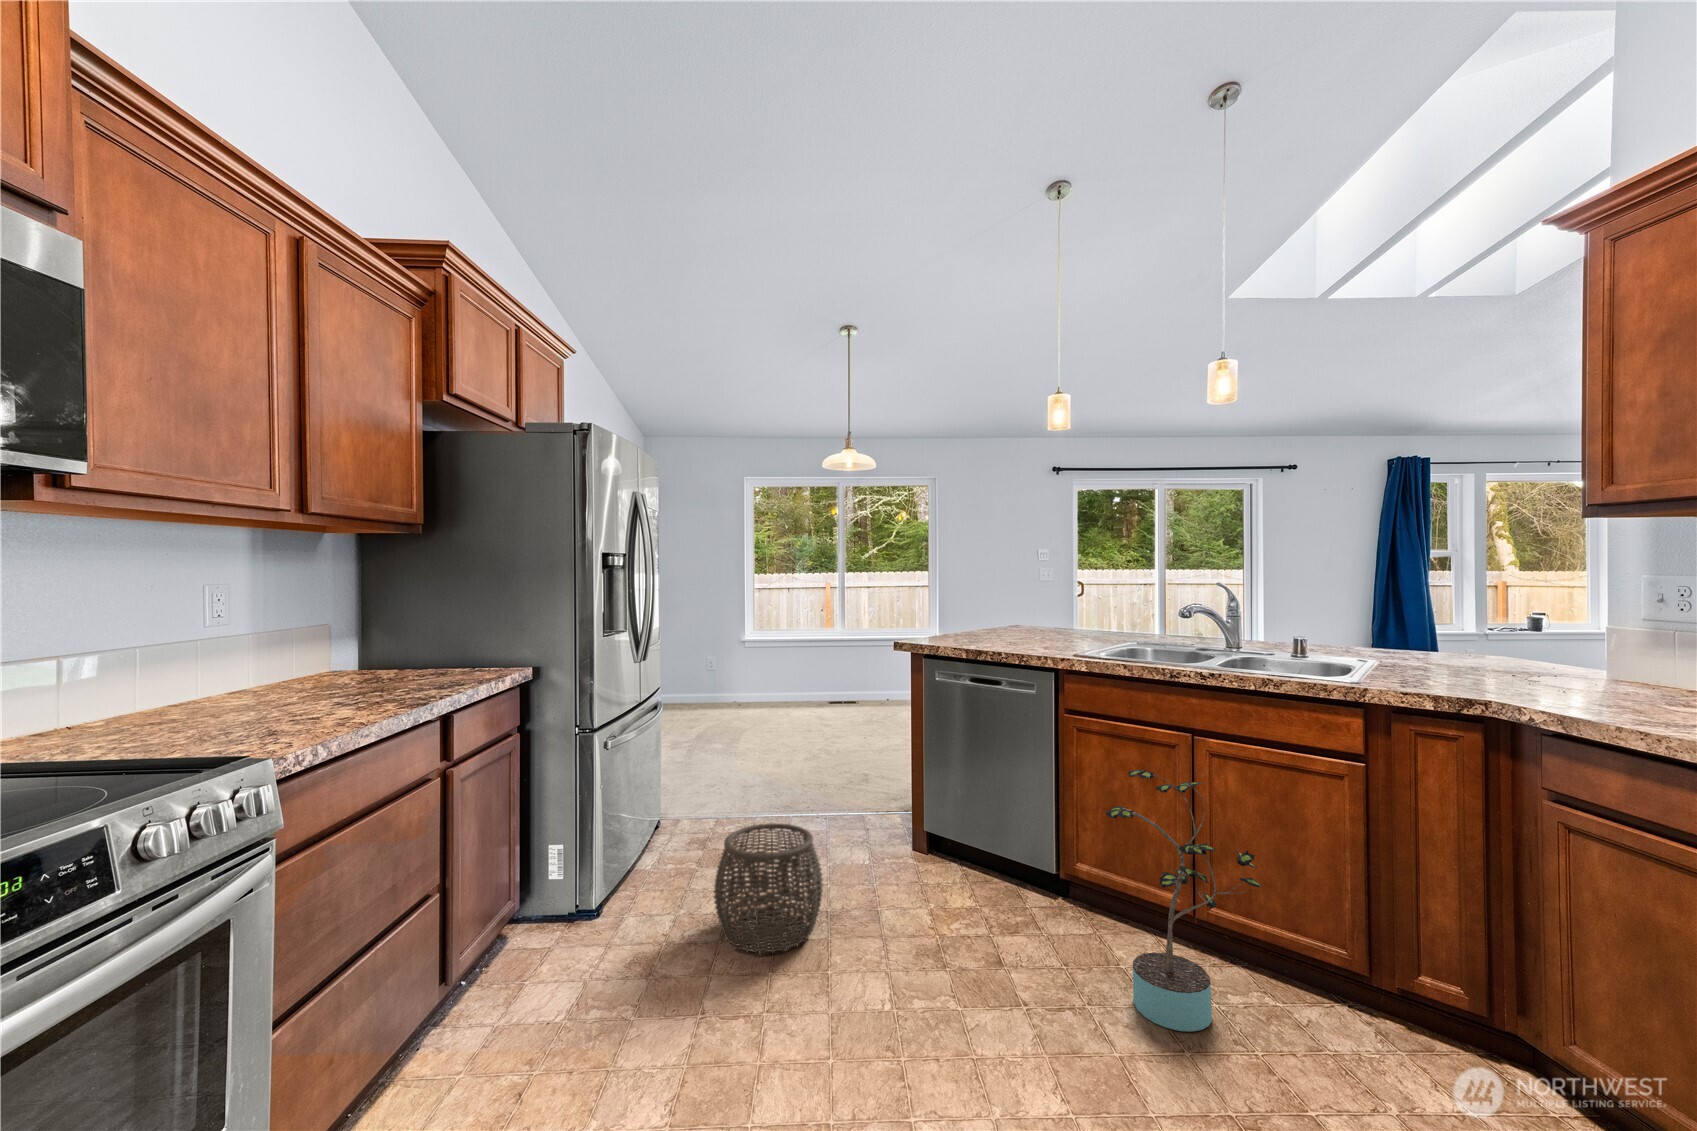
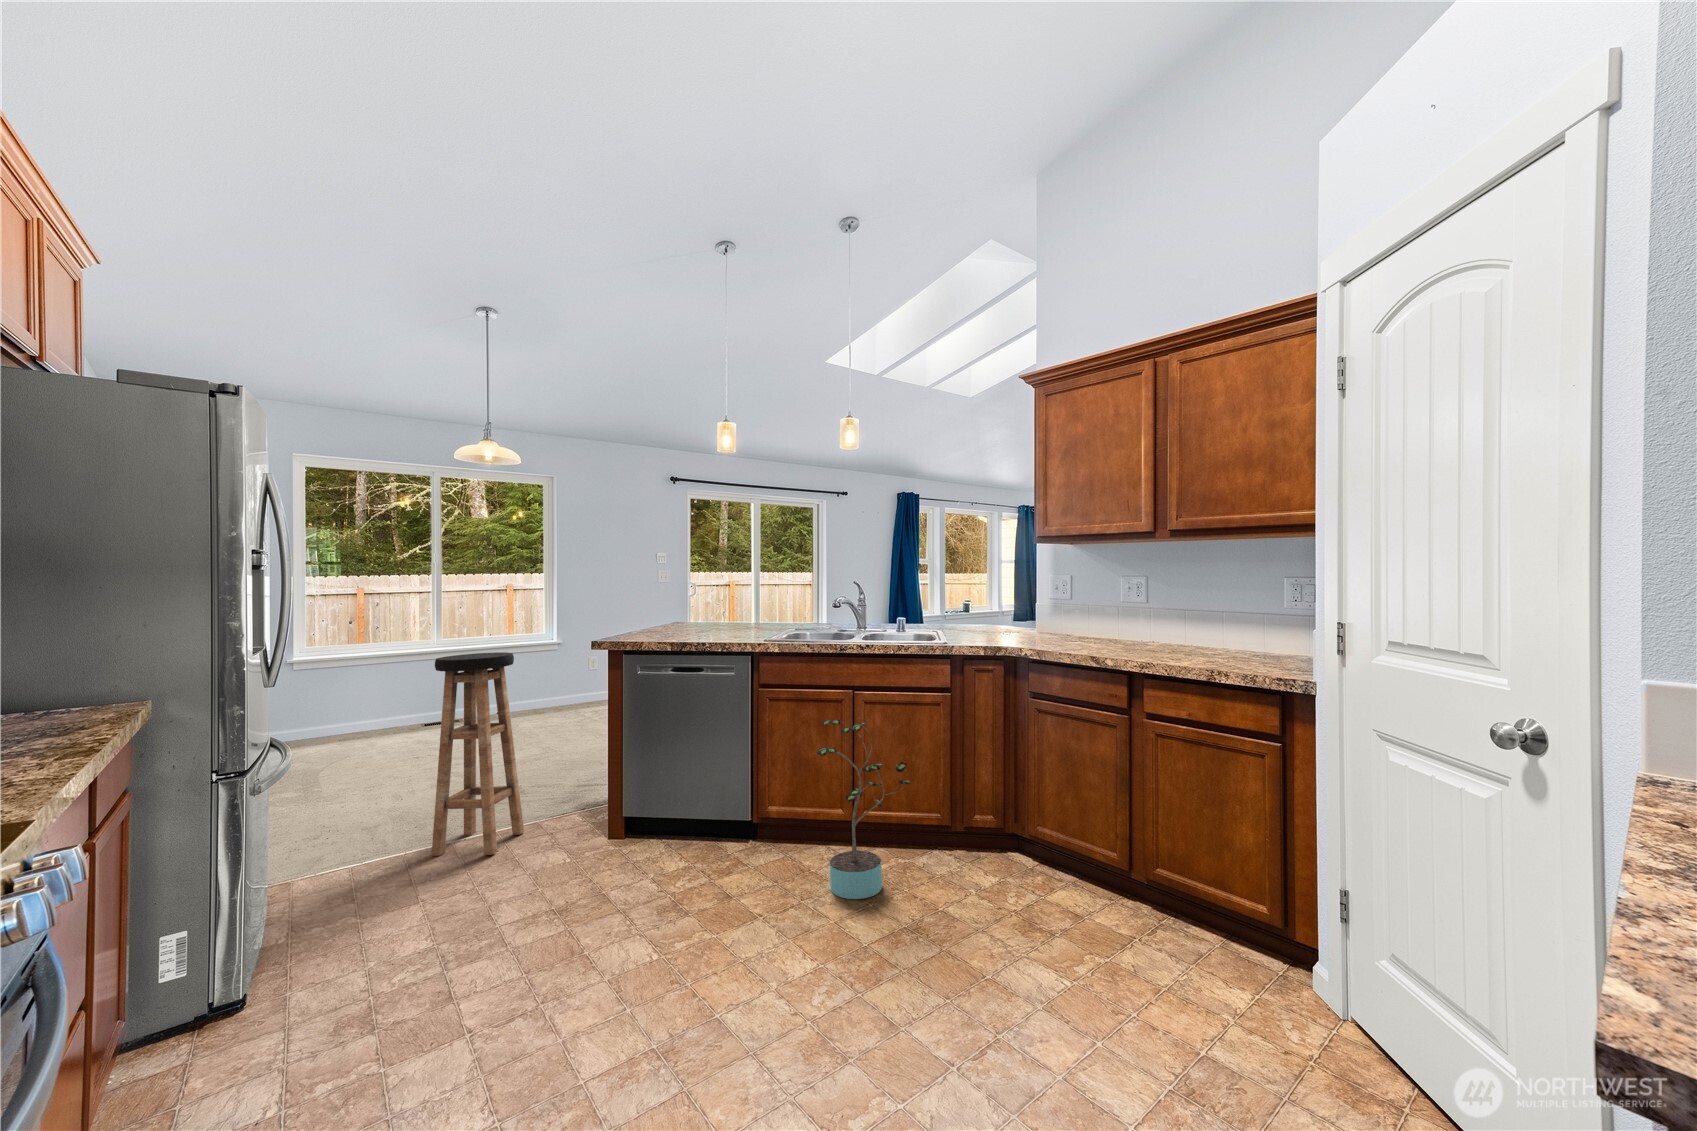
bar stool: none [769,647,848,837] -> present [431,652,524,856]
woven basket: present [714,823,823,954] -> none [435,831,561,967]

